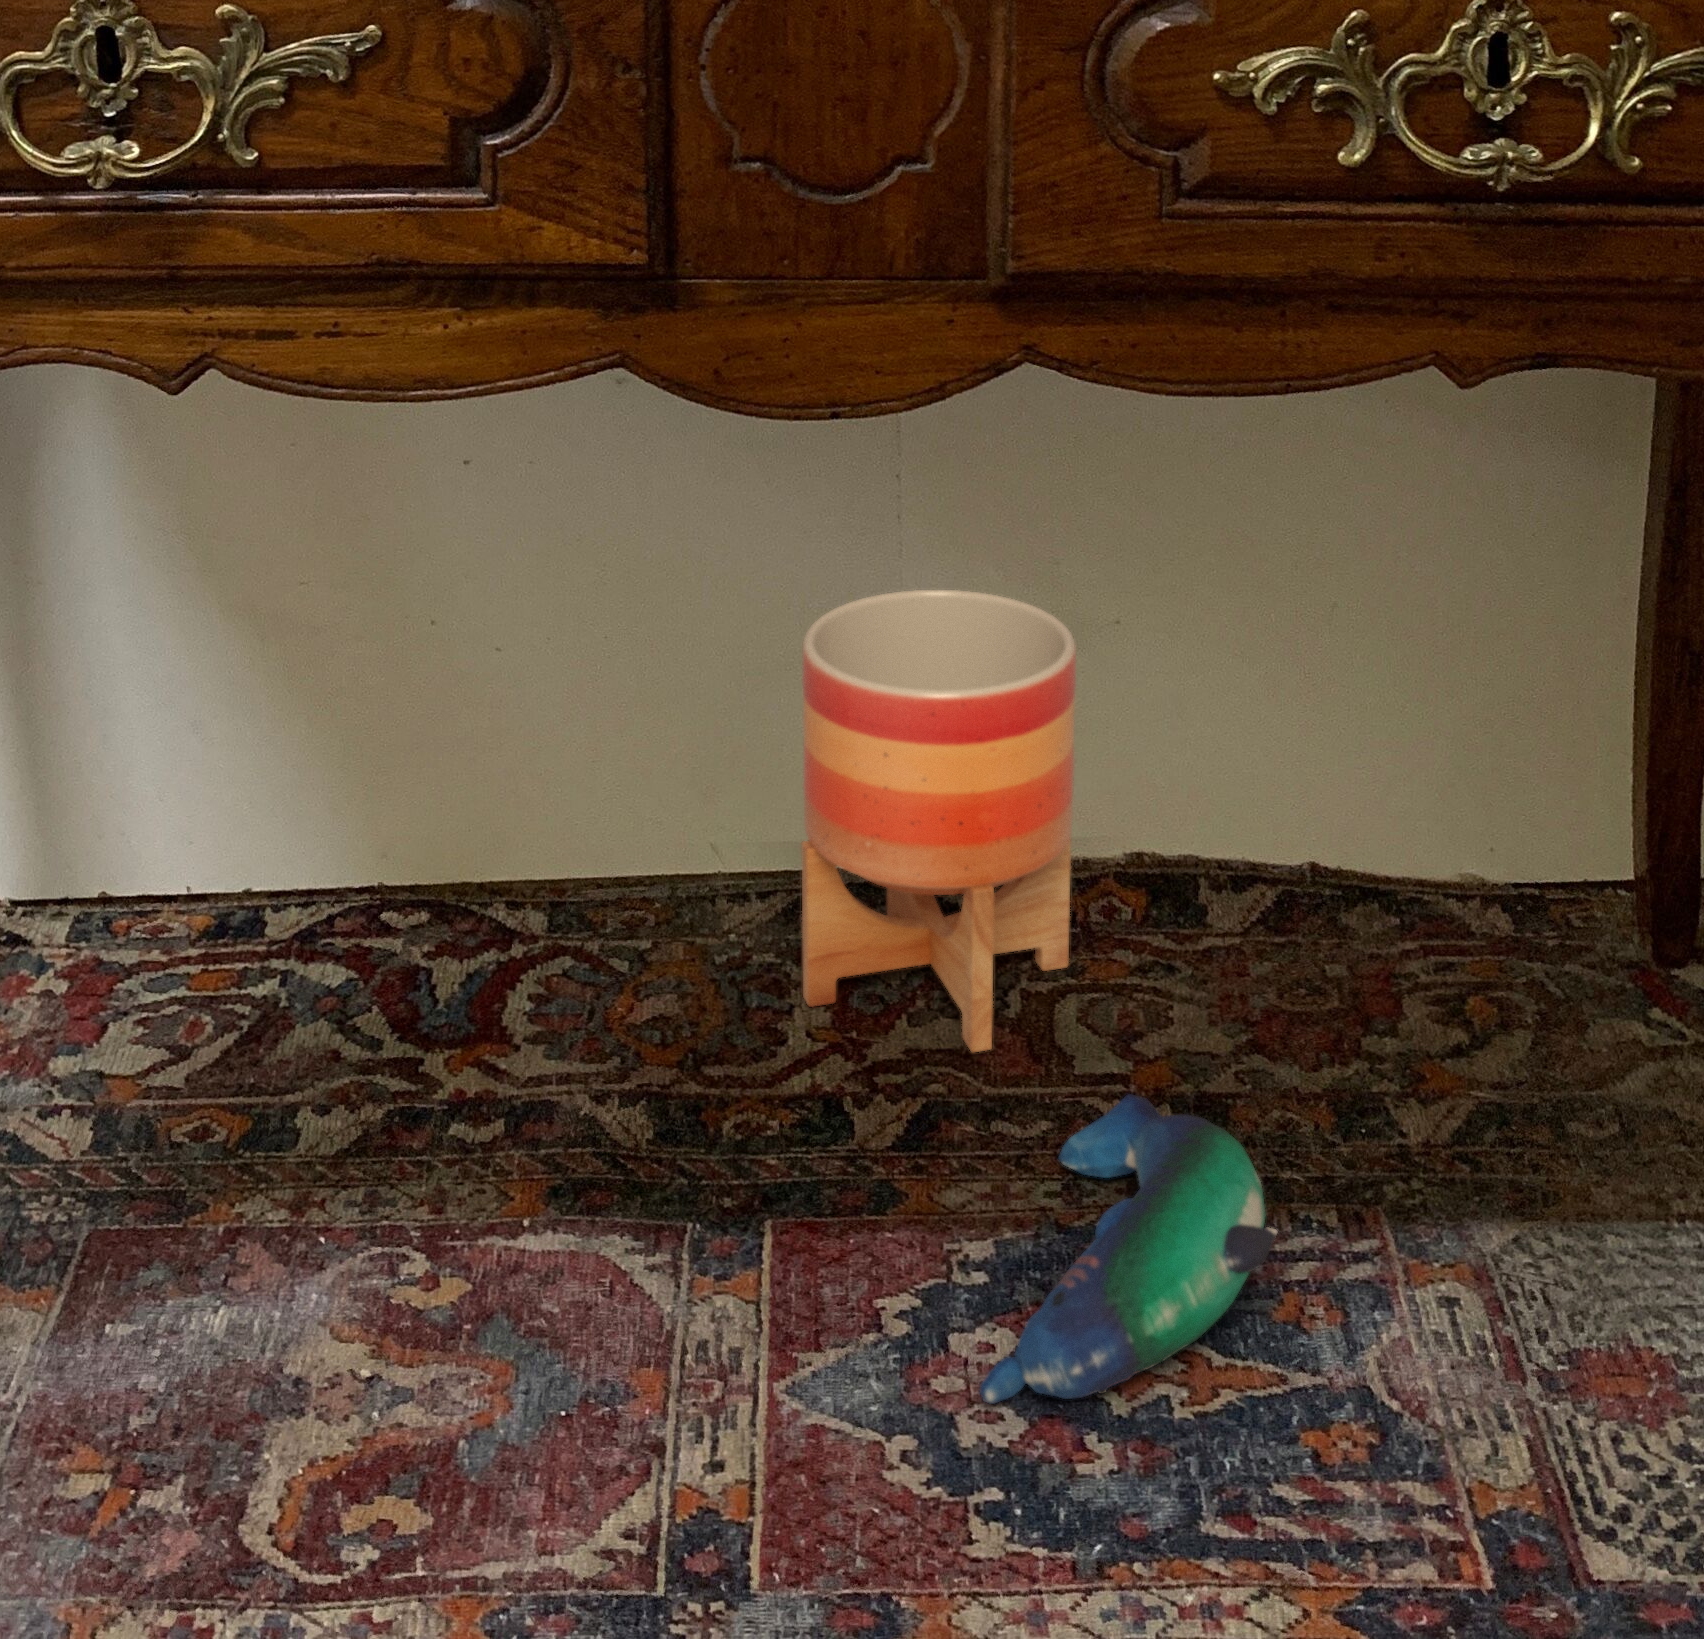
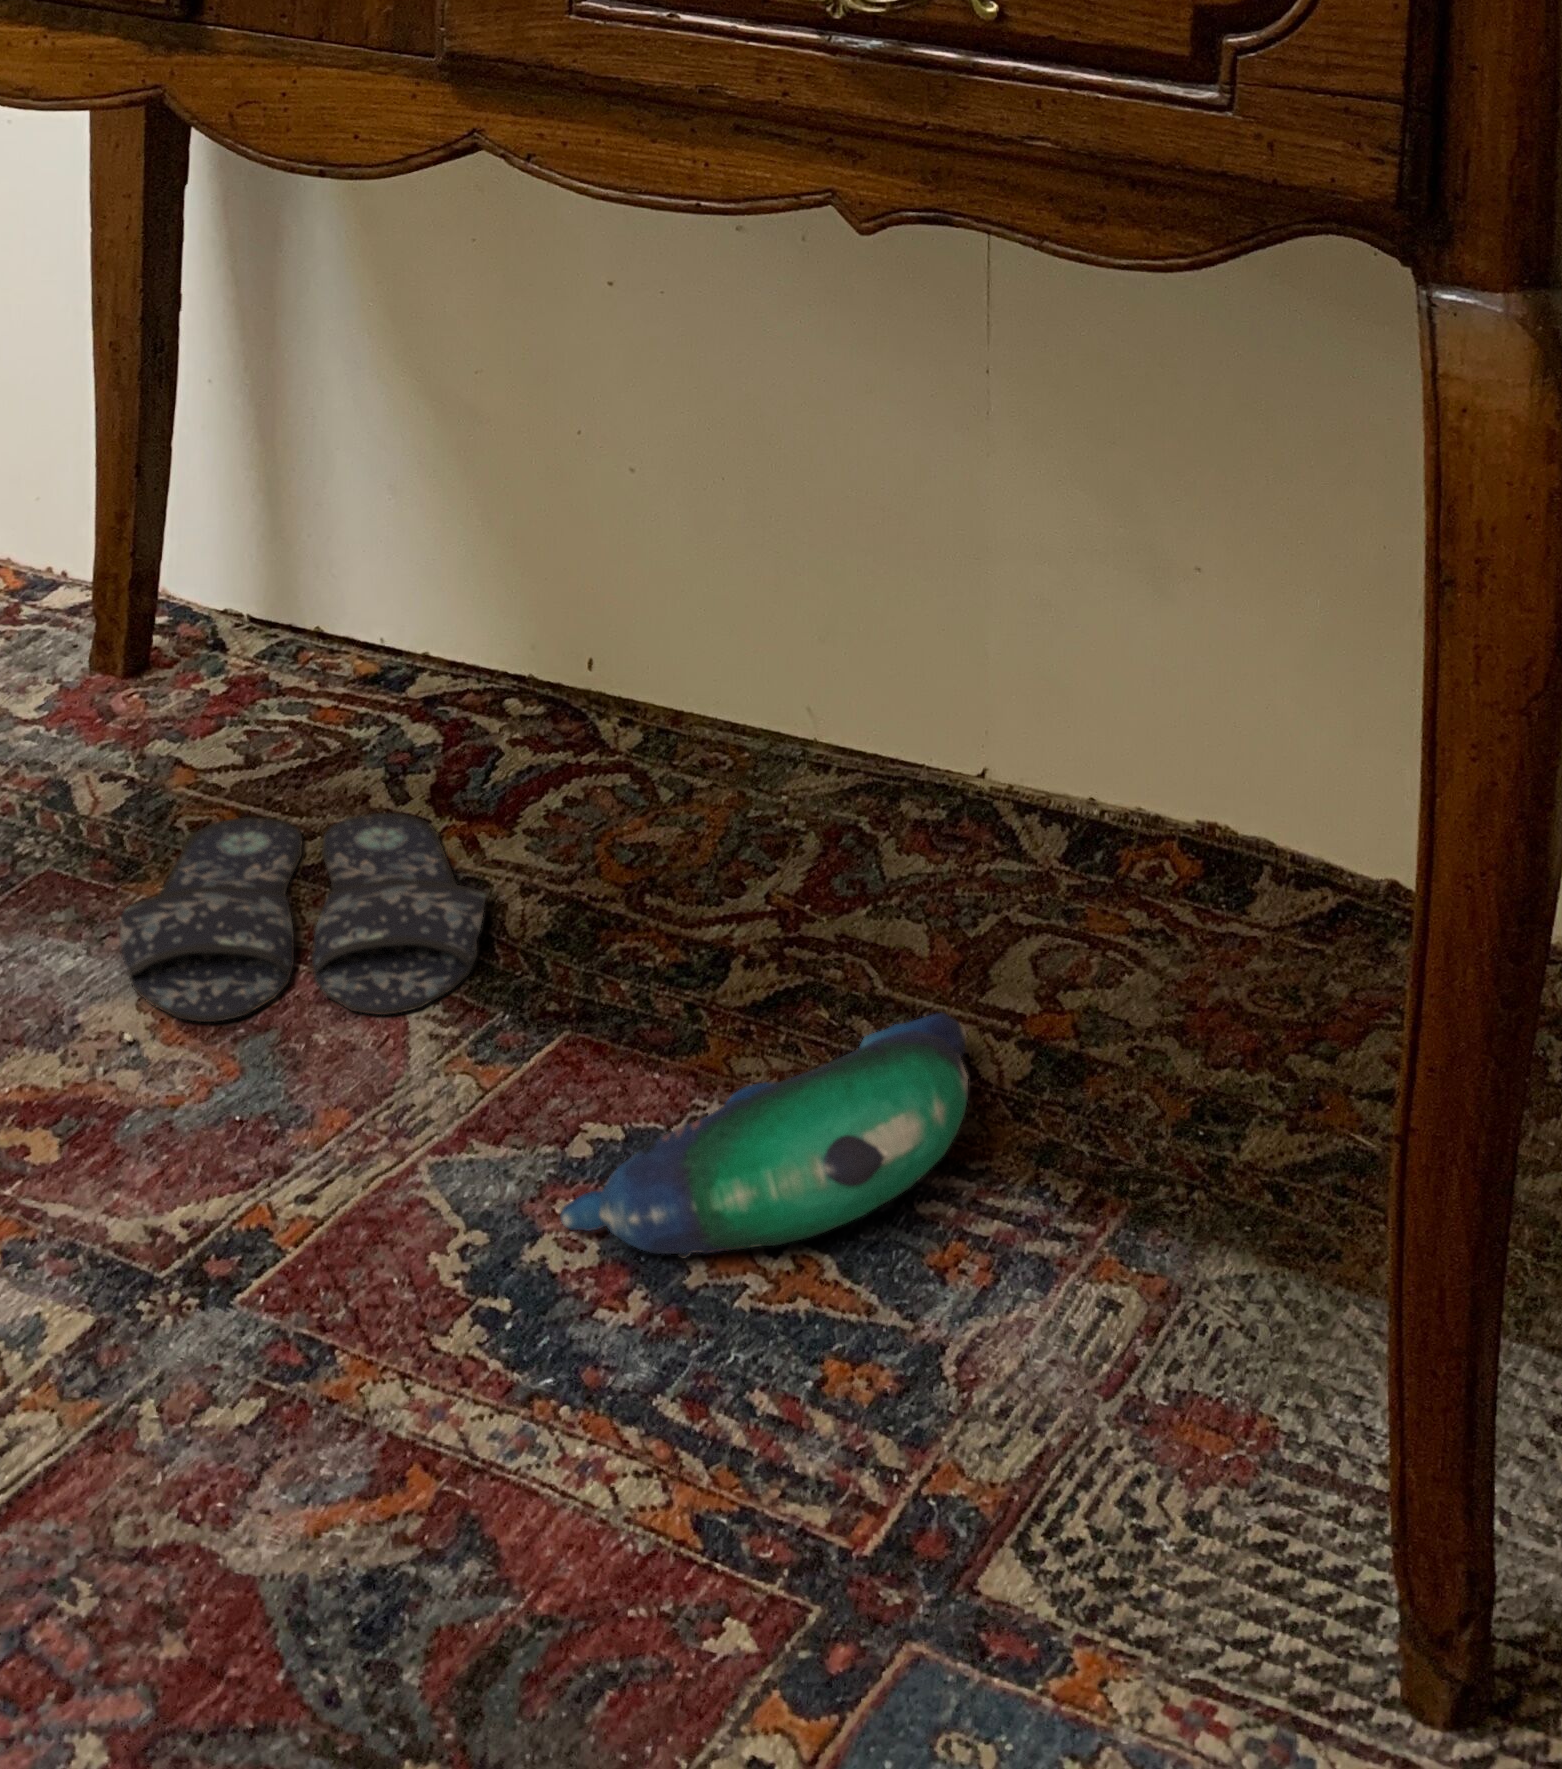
planter: present [801,590,1076,1052] -> none [776,477,1069,949]
slippers: none [216,1058,639,1338] -> present [120,813,487,1022]

